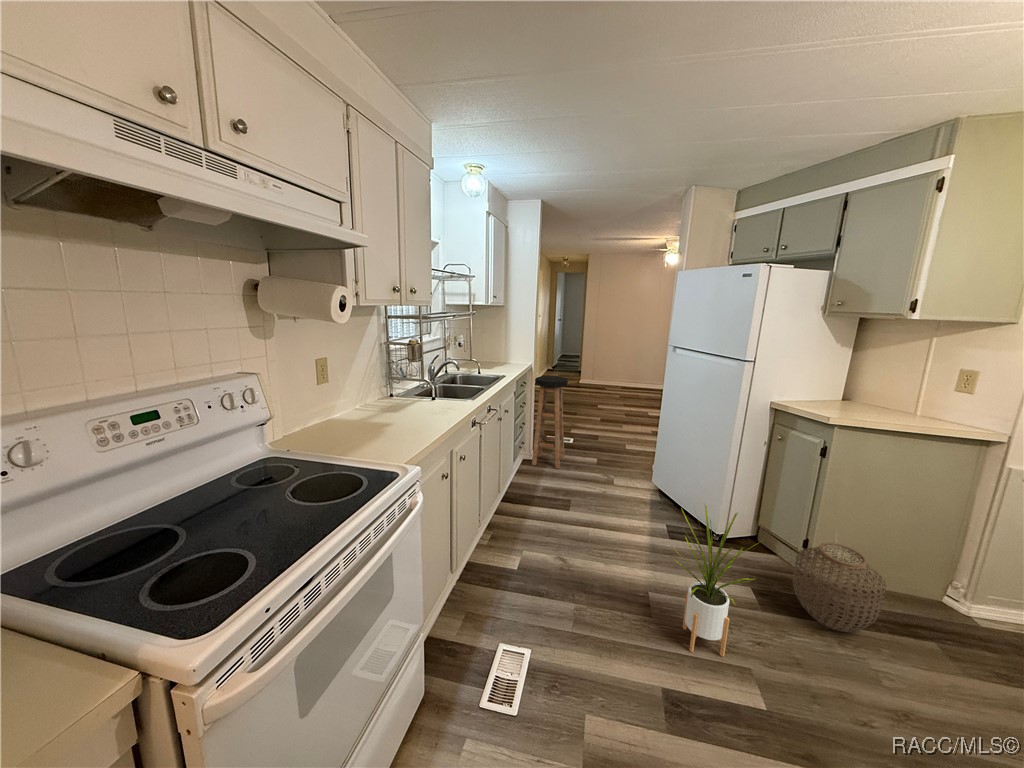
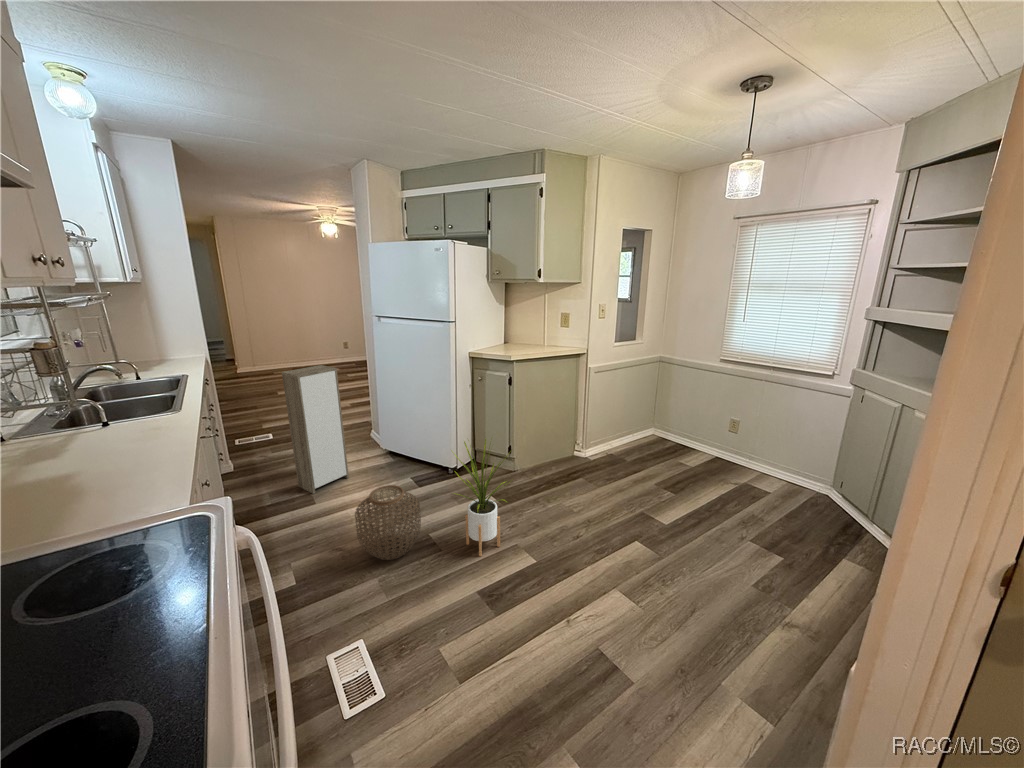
bar stool: present [532,376,568,469] -> none [215,365,276,477]
storage cabinet: none [566,387,616,502] -> present [282,365,349,494]
woven basket: present [793,543,886,632] -> present [355,485,421,560]

